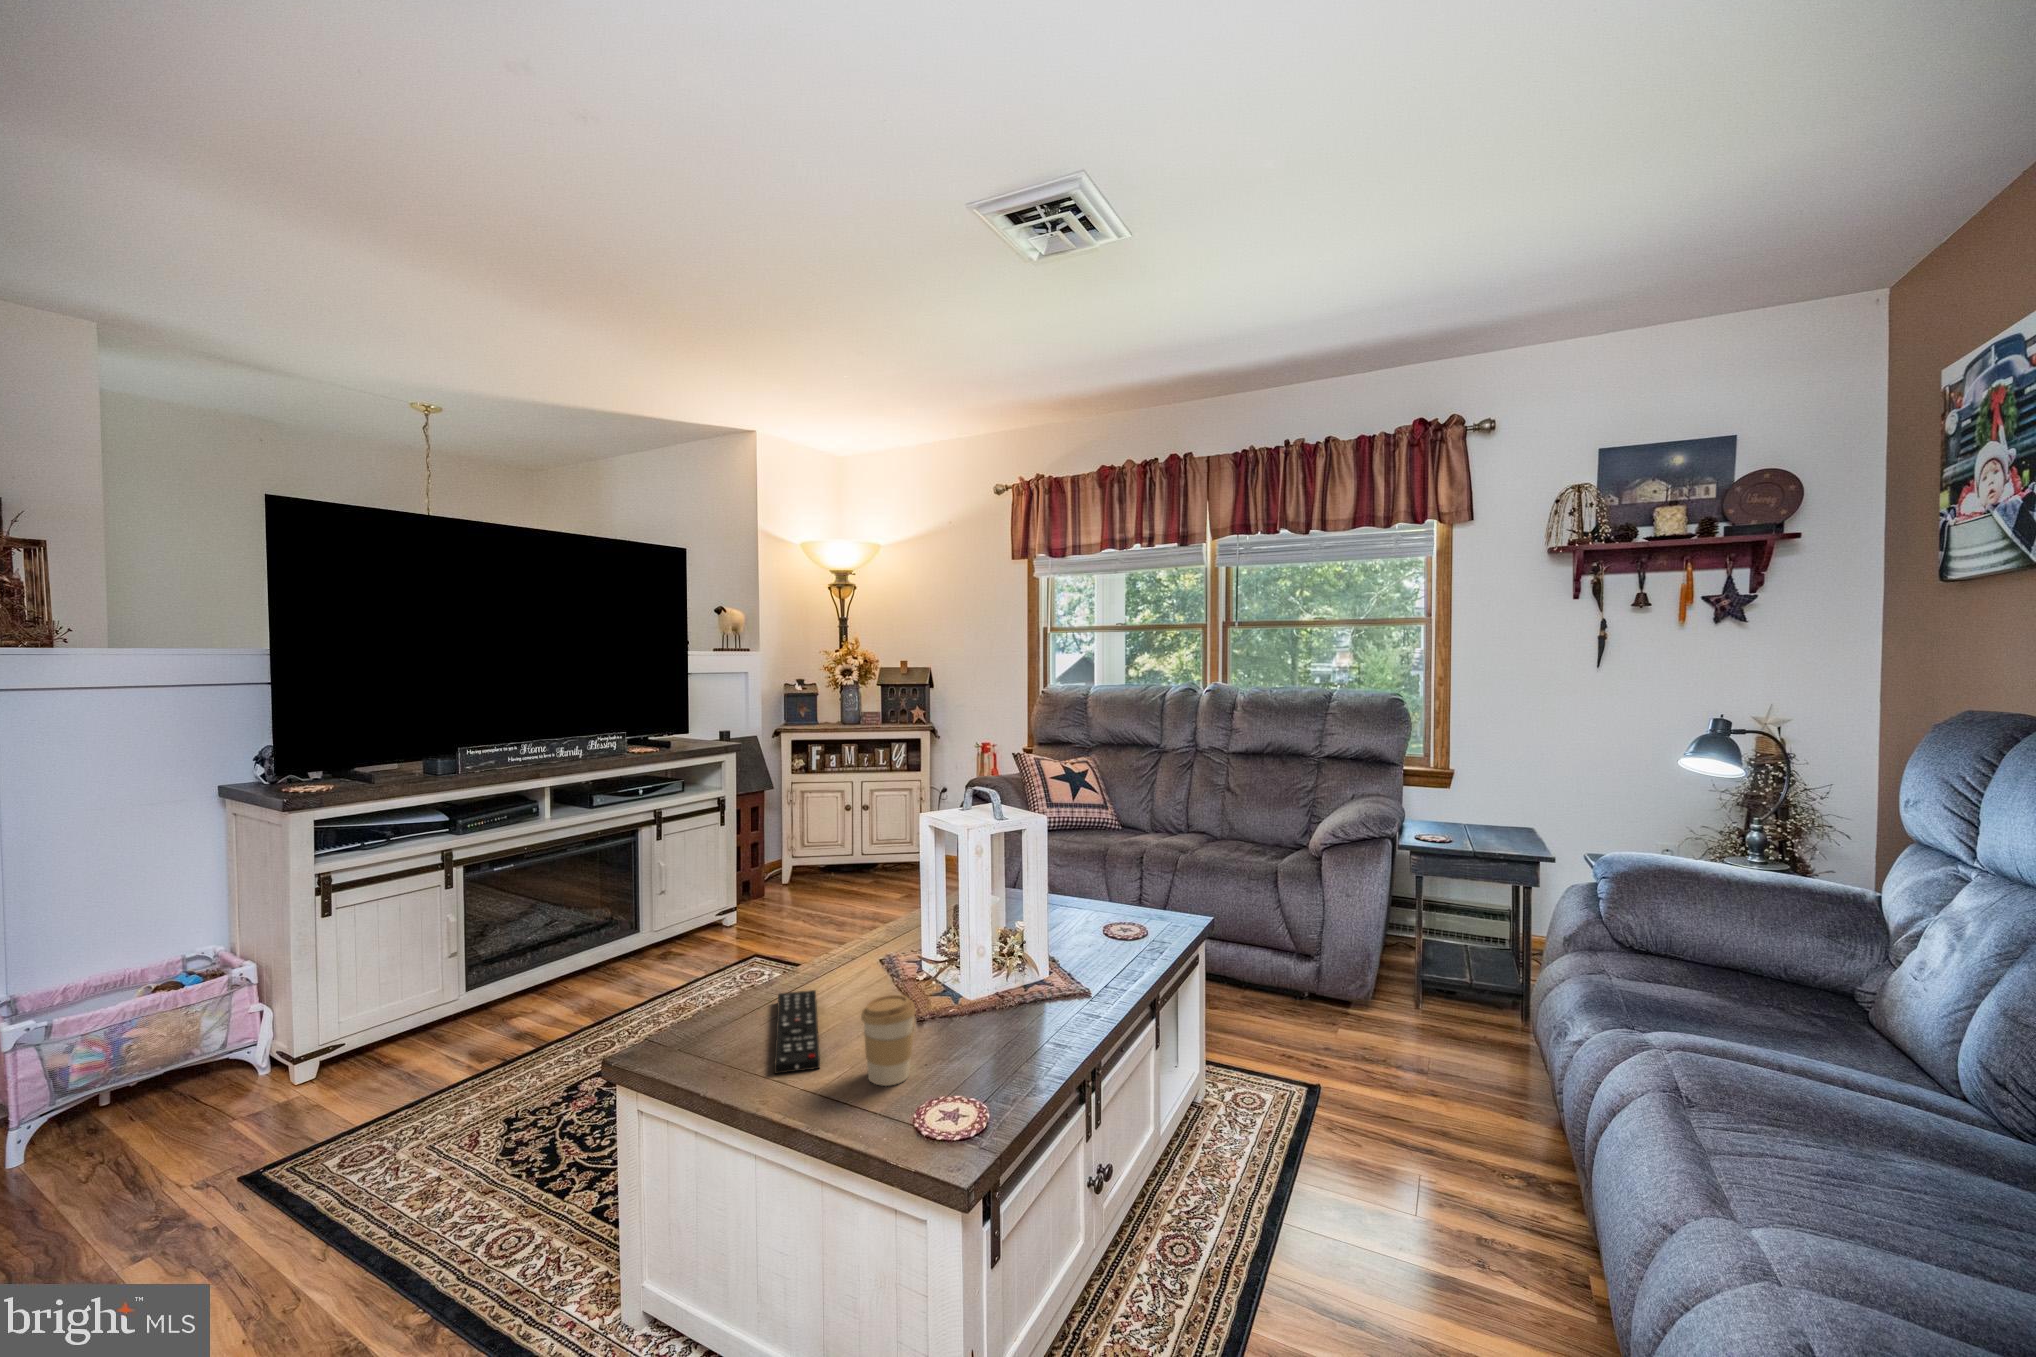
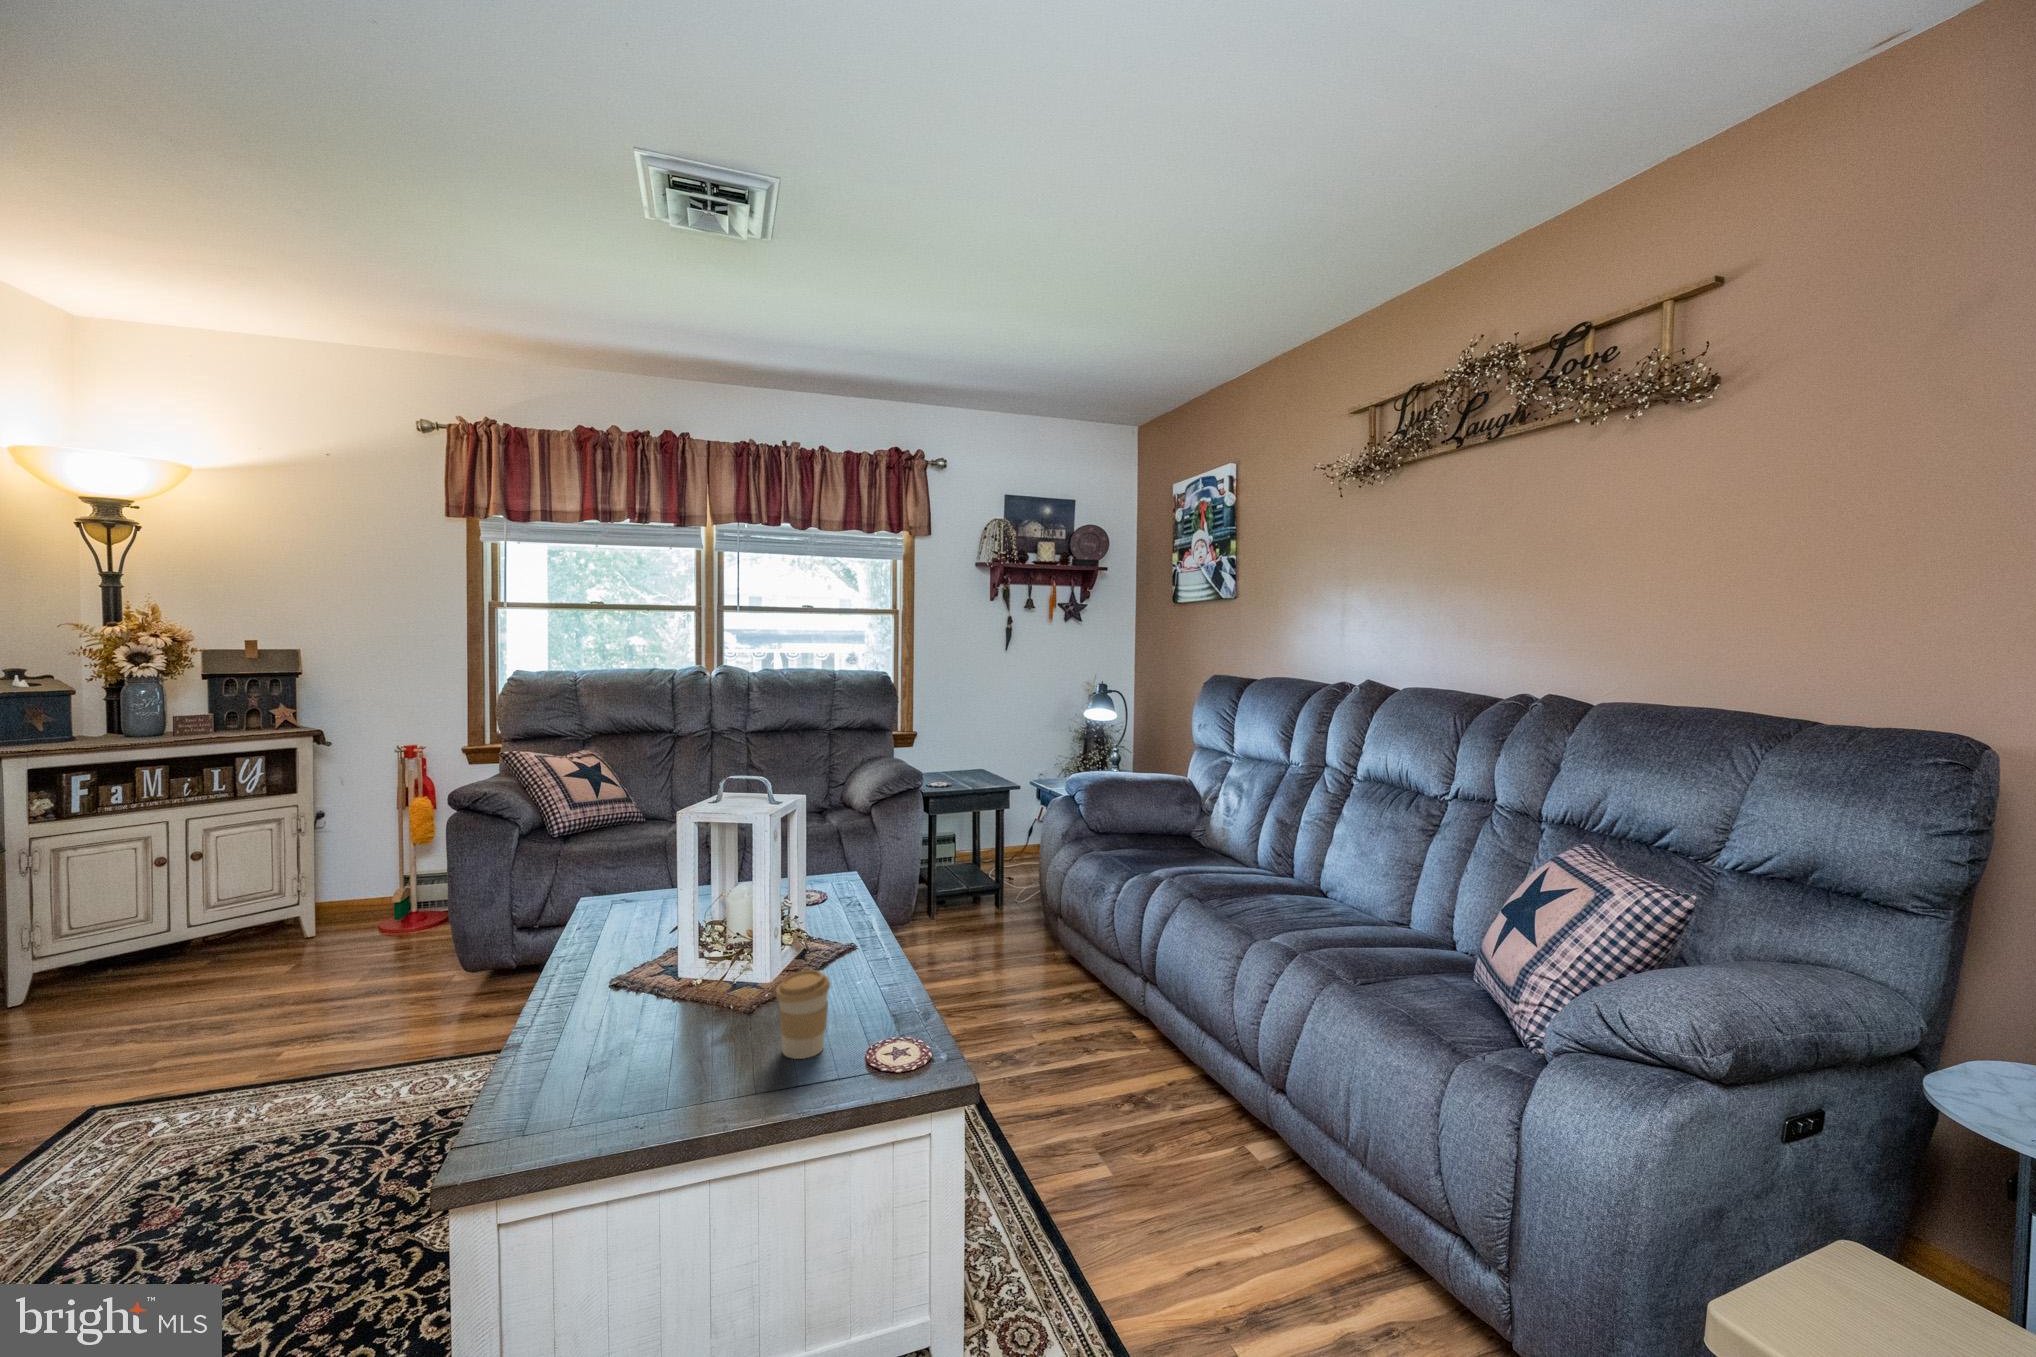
remote control: present [774,990,820,1074] -> none [568,1020,729,1092]

